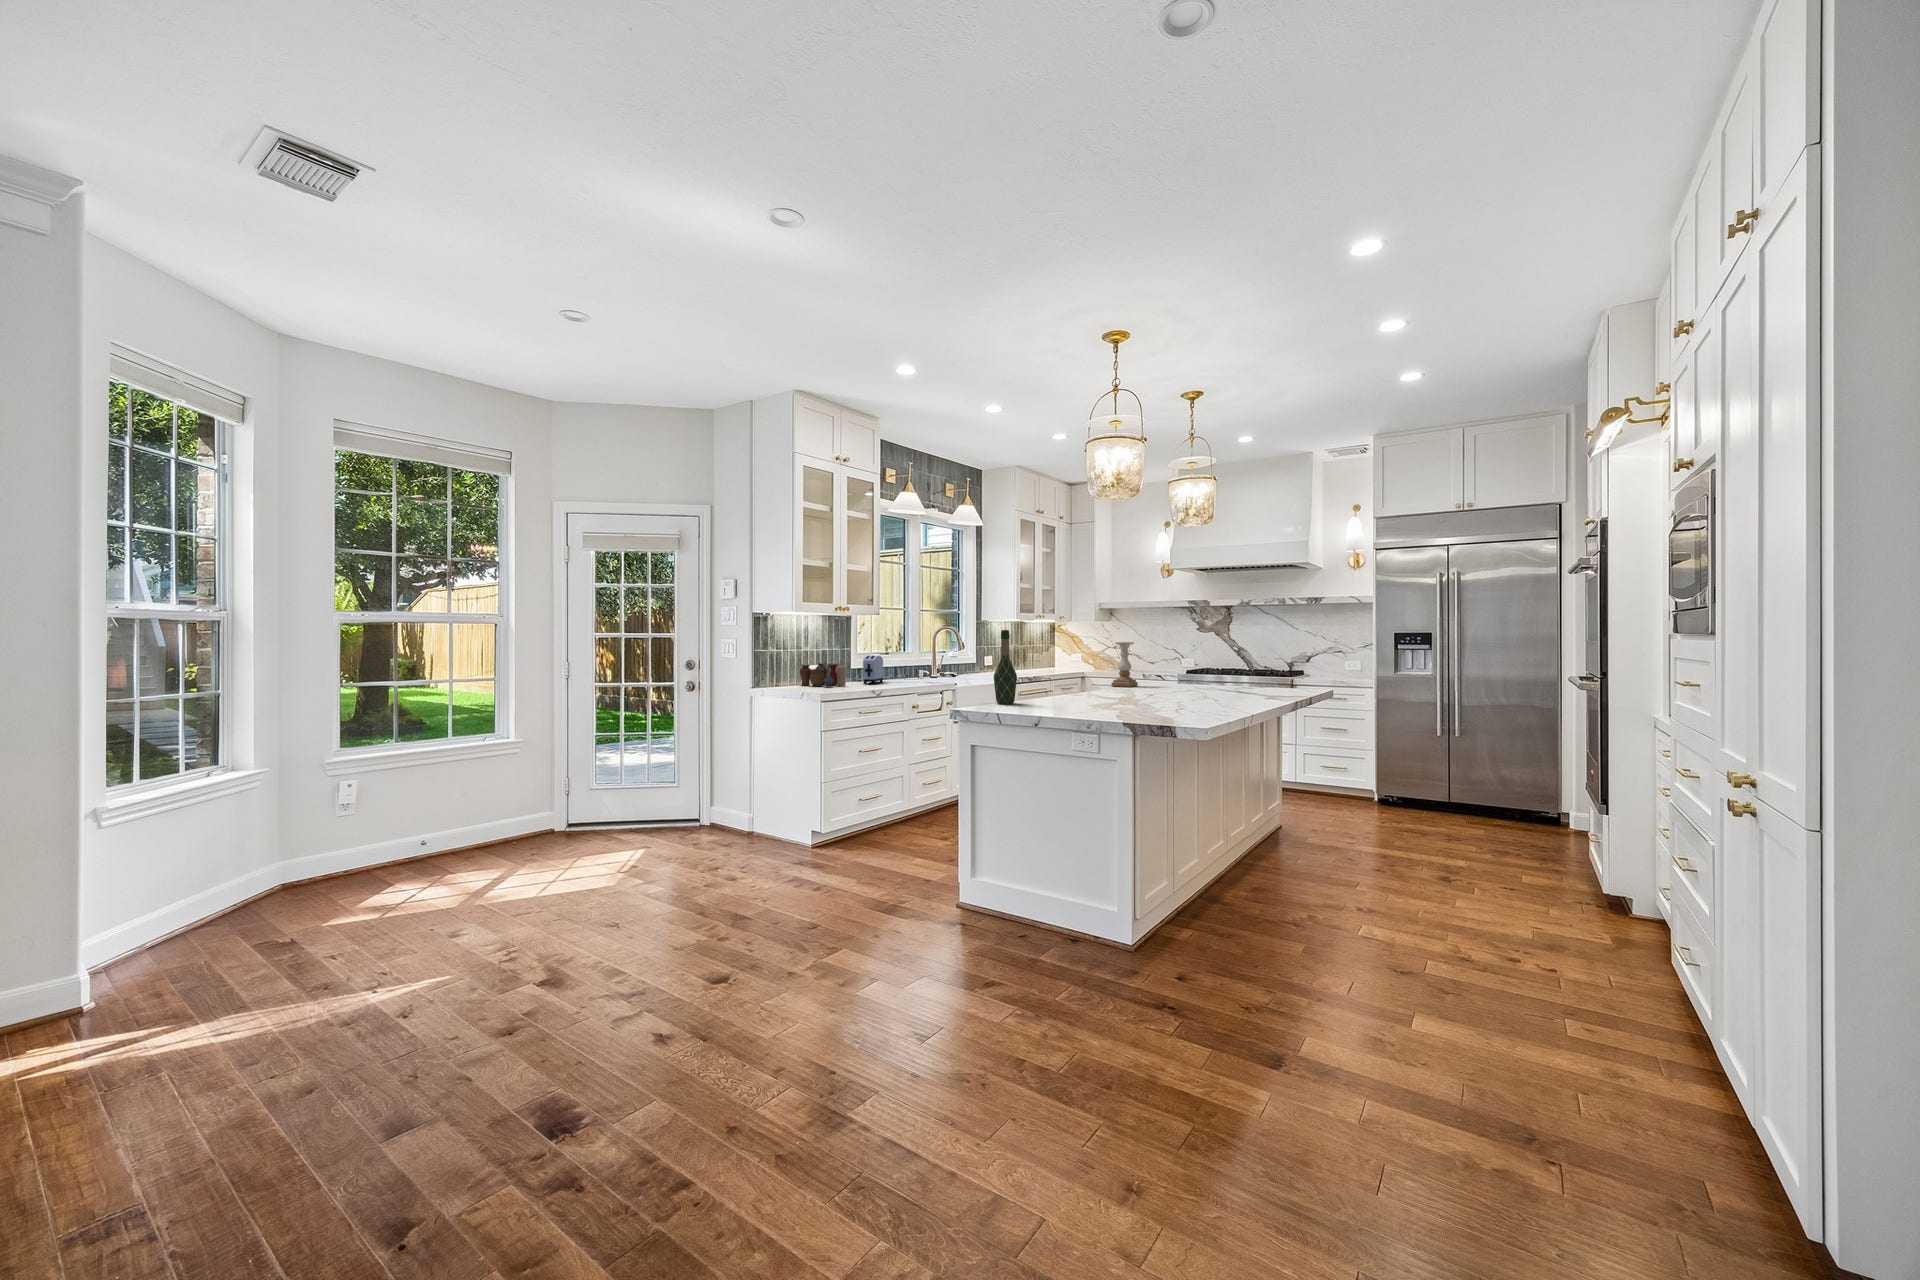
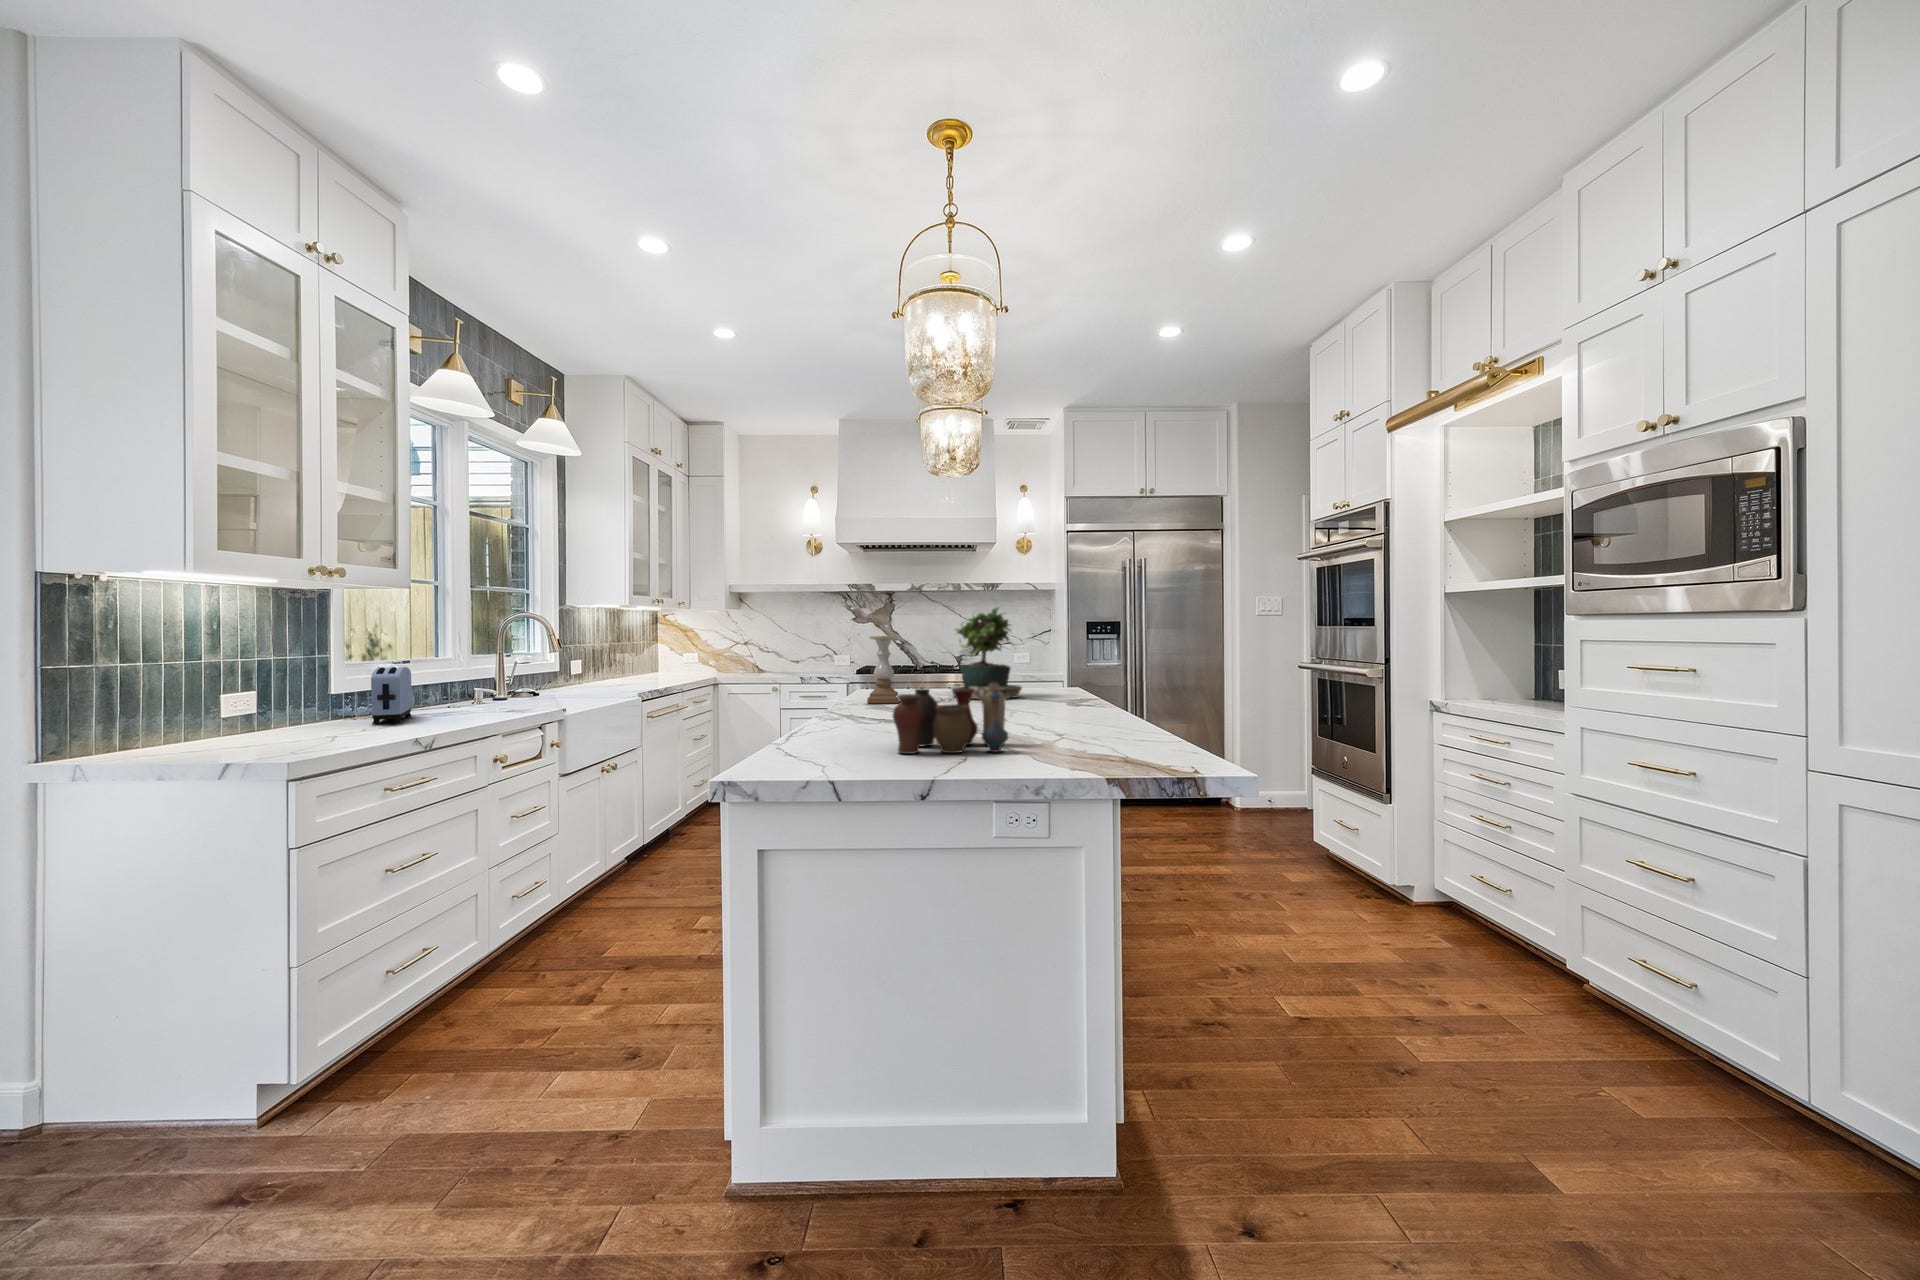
potted plant: none [1163,621,1231,688] -> present [951,608,1022,699]
wine bottle: present [994,630,1017,704] -> none [805,614,853,763]
vase: present [799,662,846,687] -> present [893,682,1008,754]

